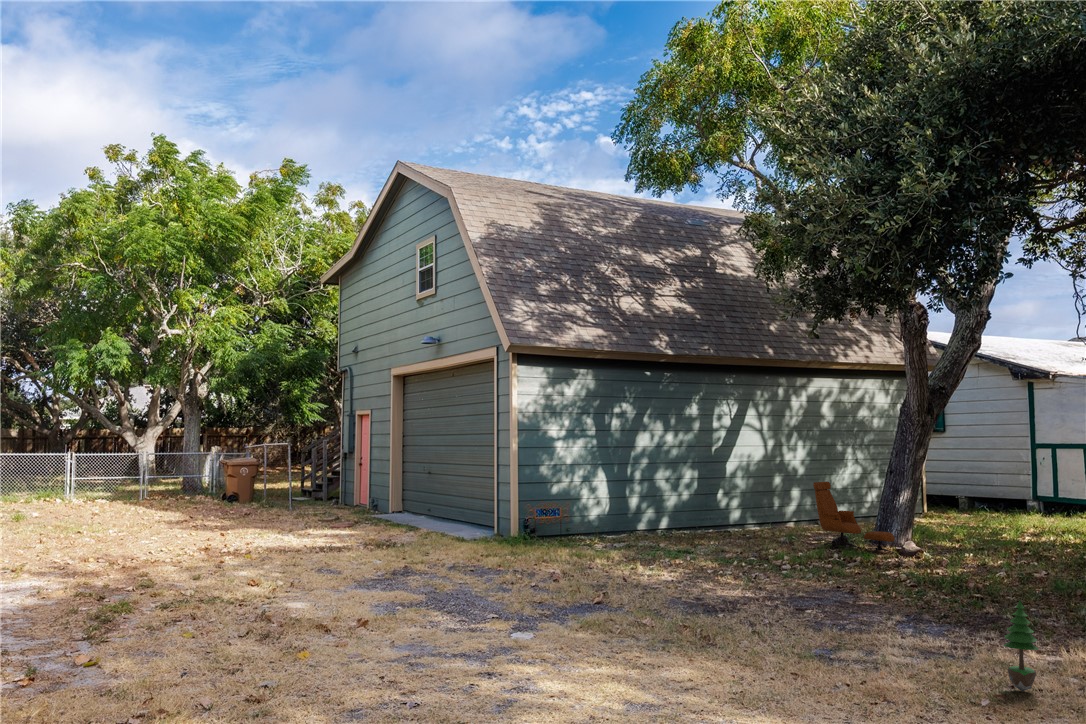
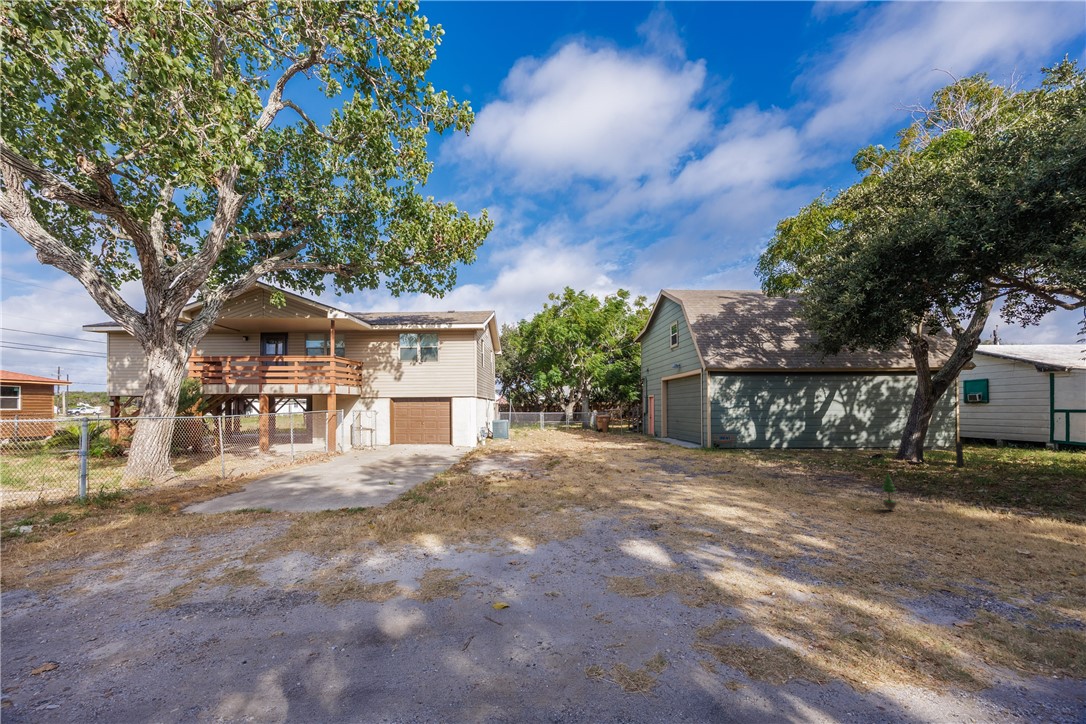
lounge chair: present [813,482,895,553] -> none [860,428,907,464]
bench: none [907,502,980,555] -> present [915,439,964,467]

